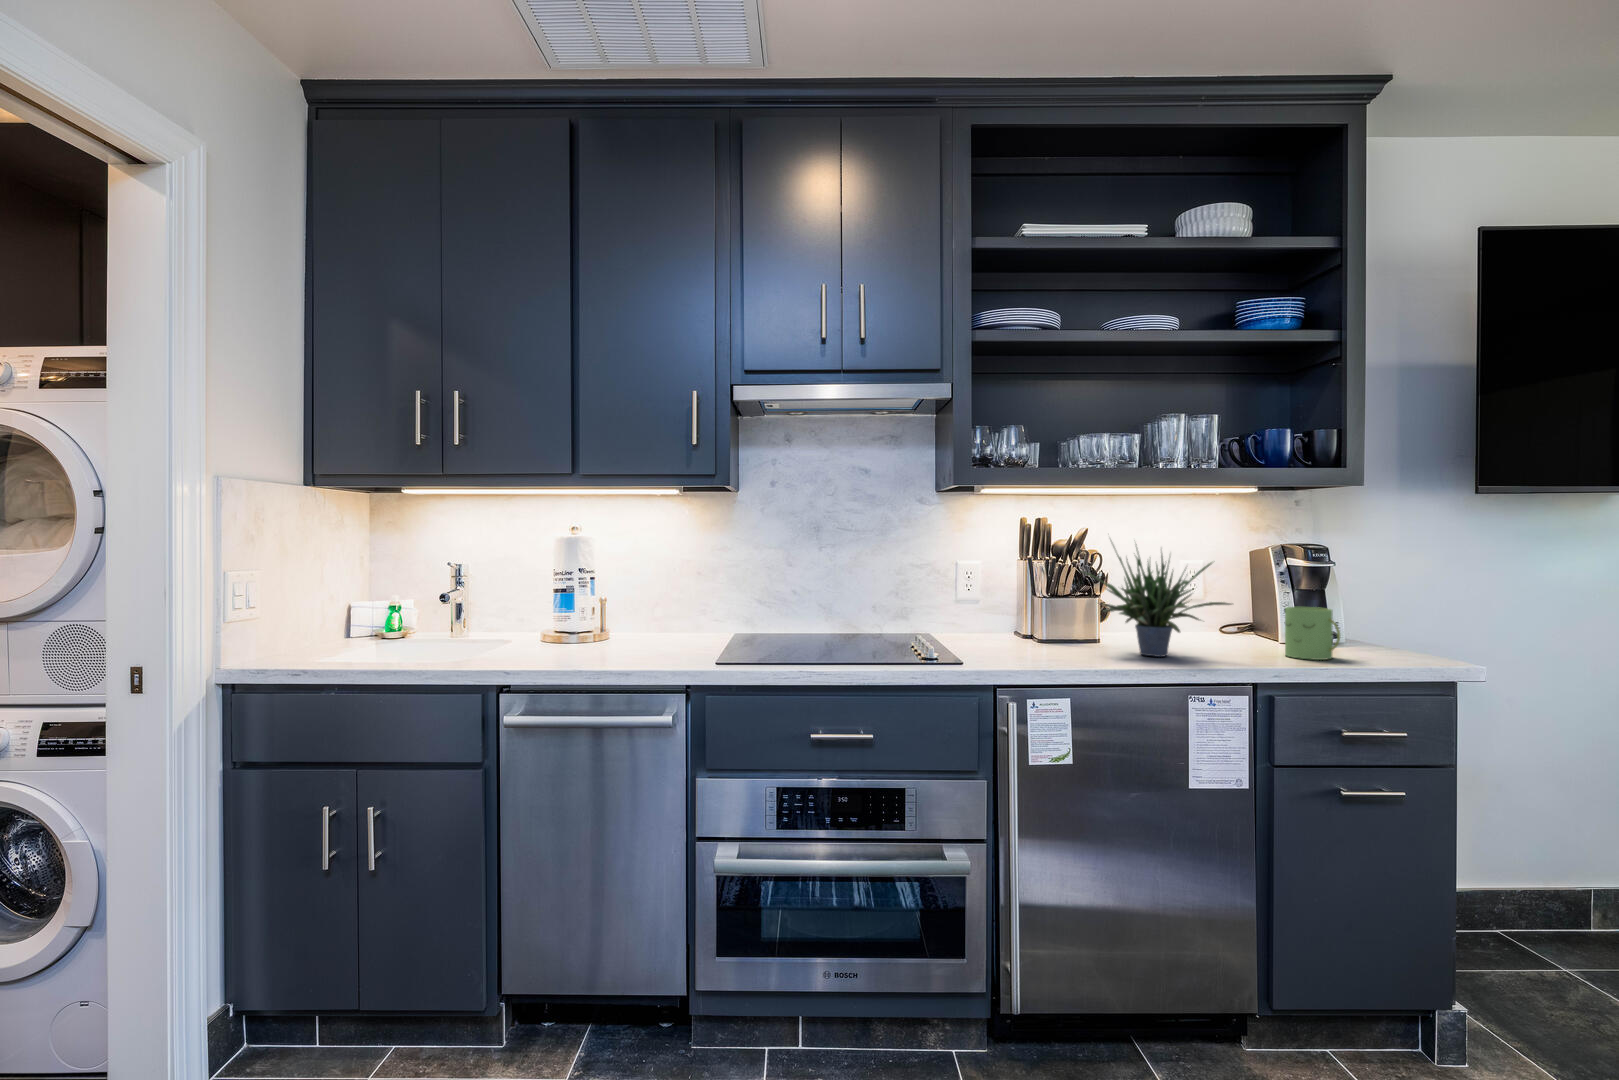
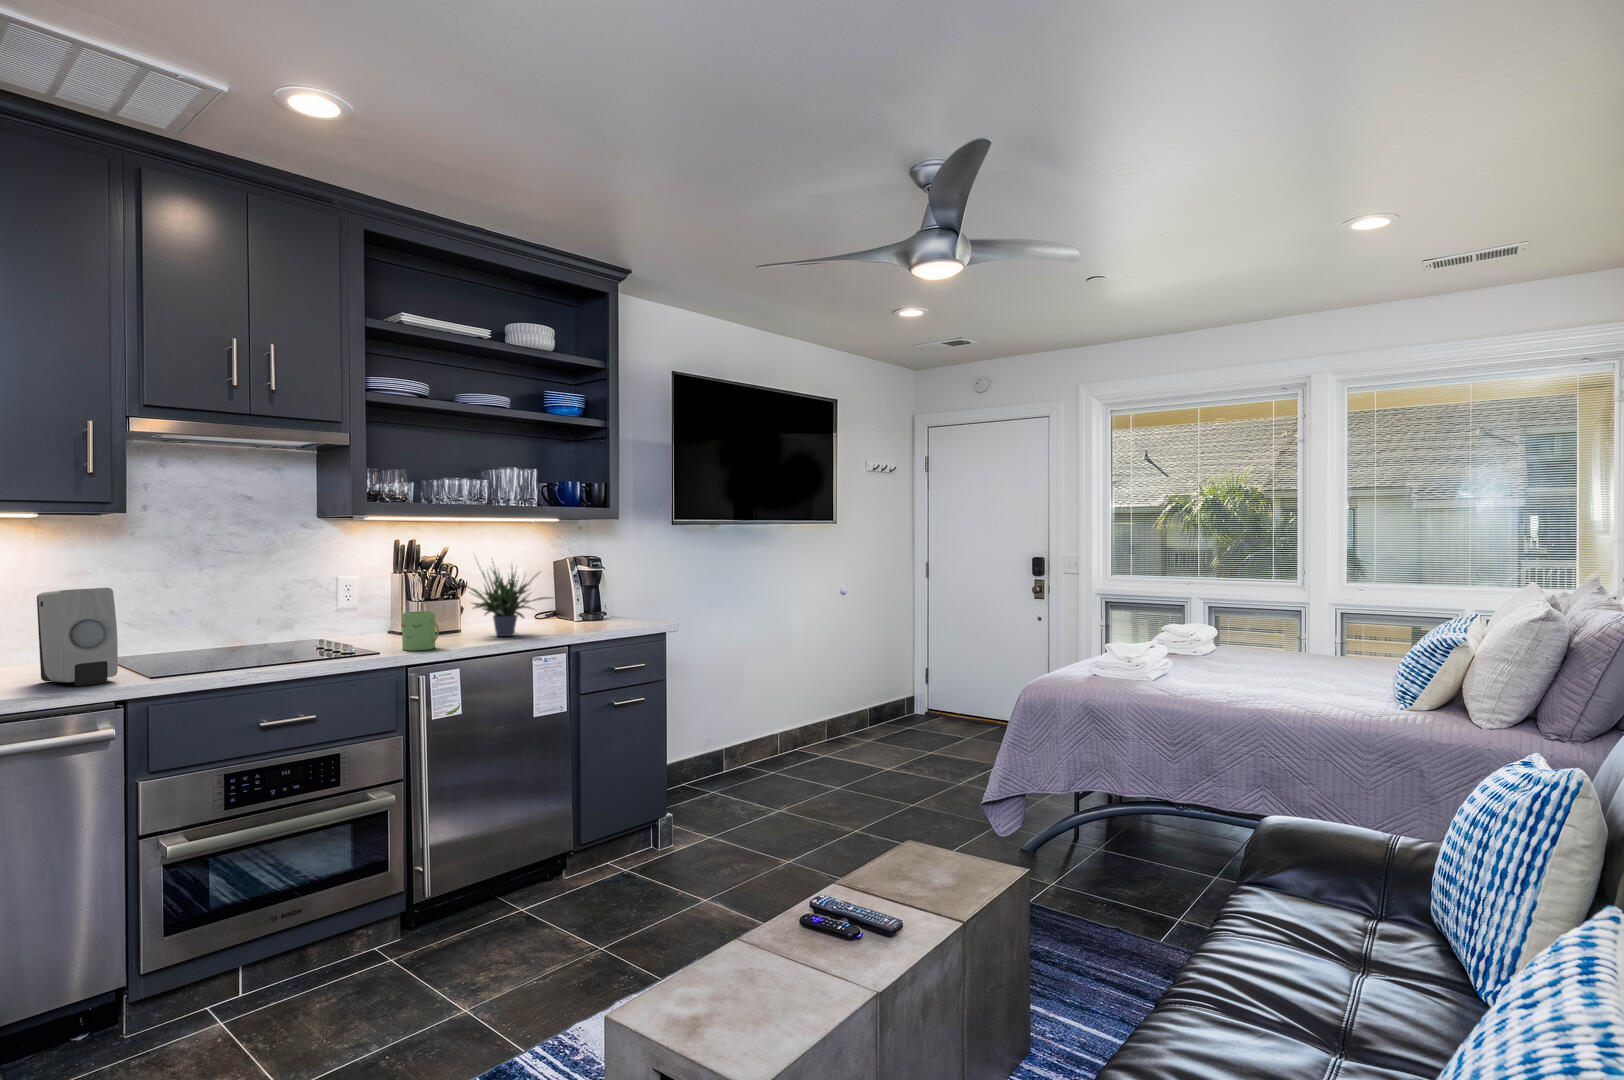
soap dispenser: none [640,560,688,663] -> present [37,588,118,686]
mug: present [1285,607,1340,660] -> present [401,611,439,650]

